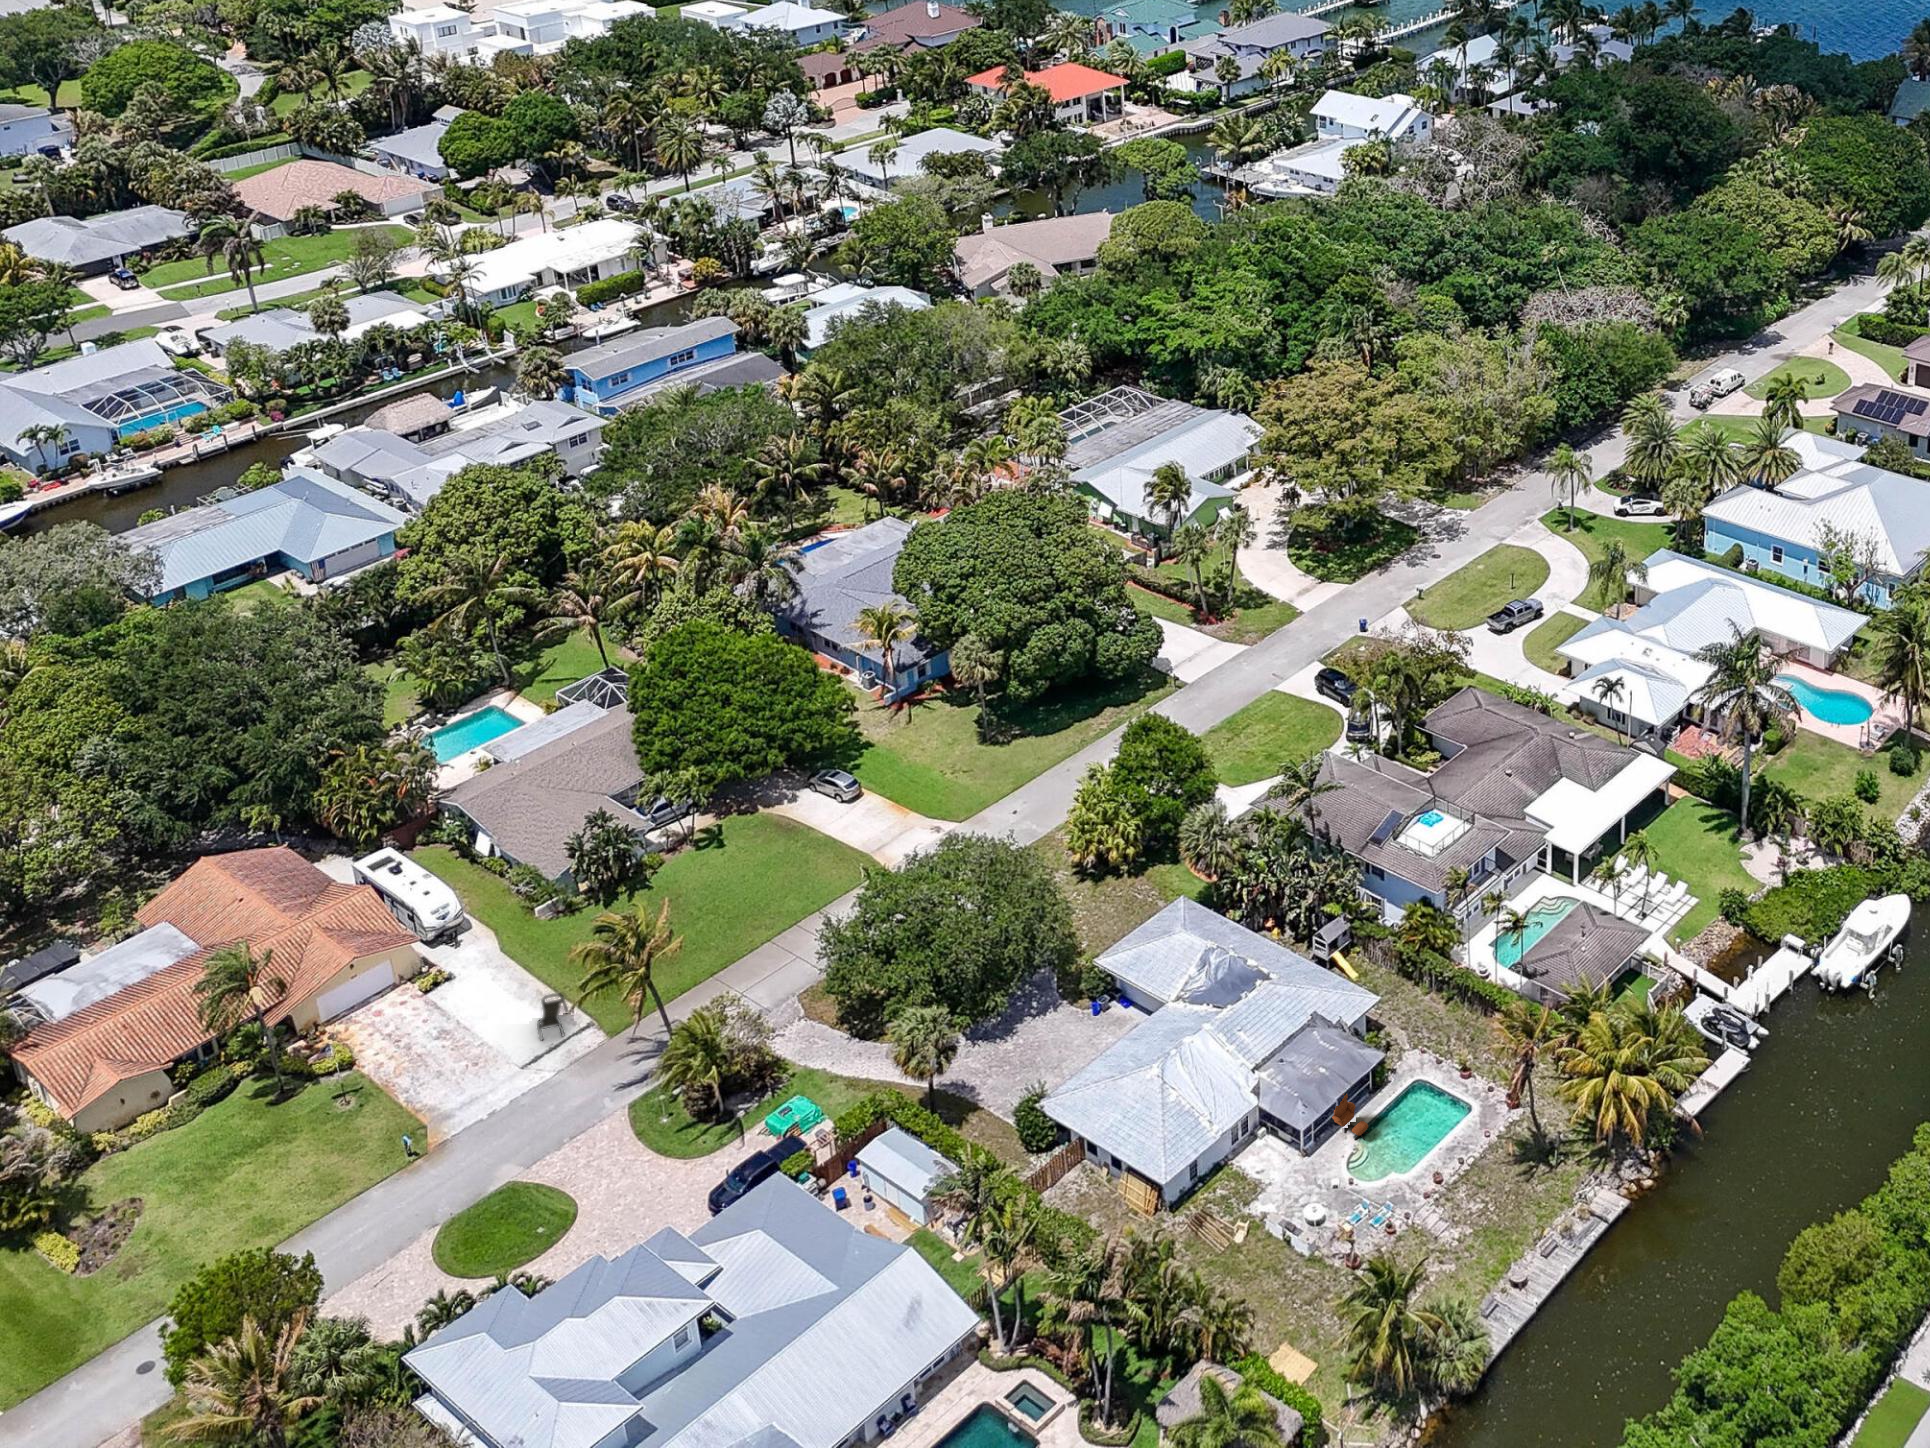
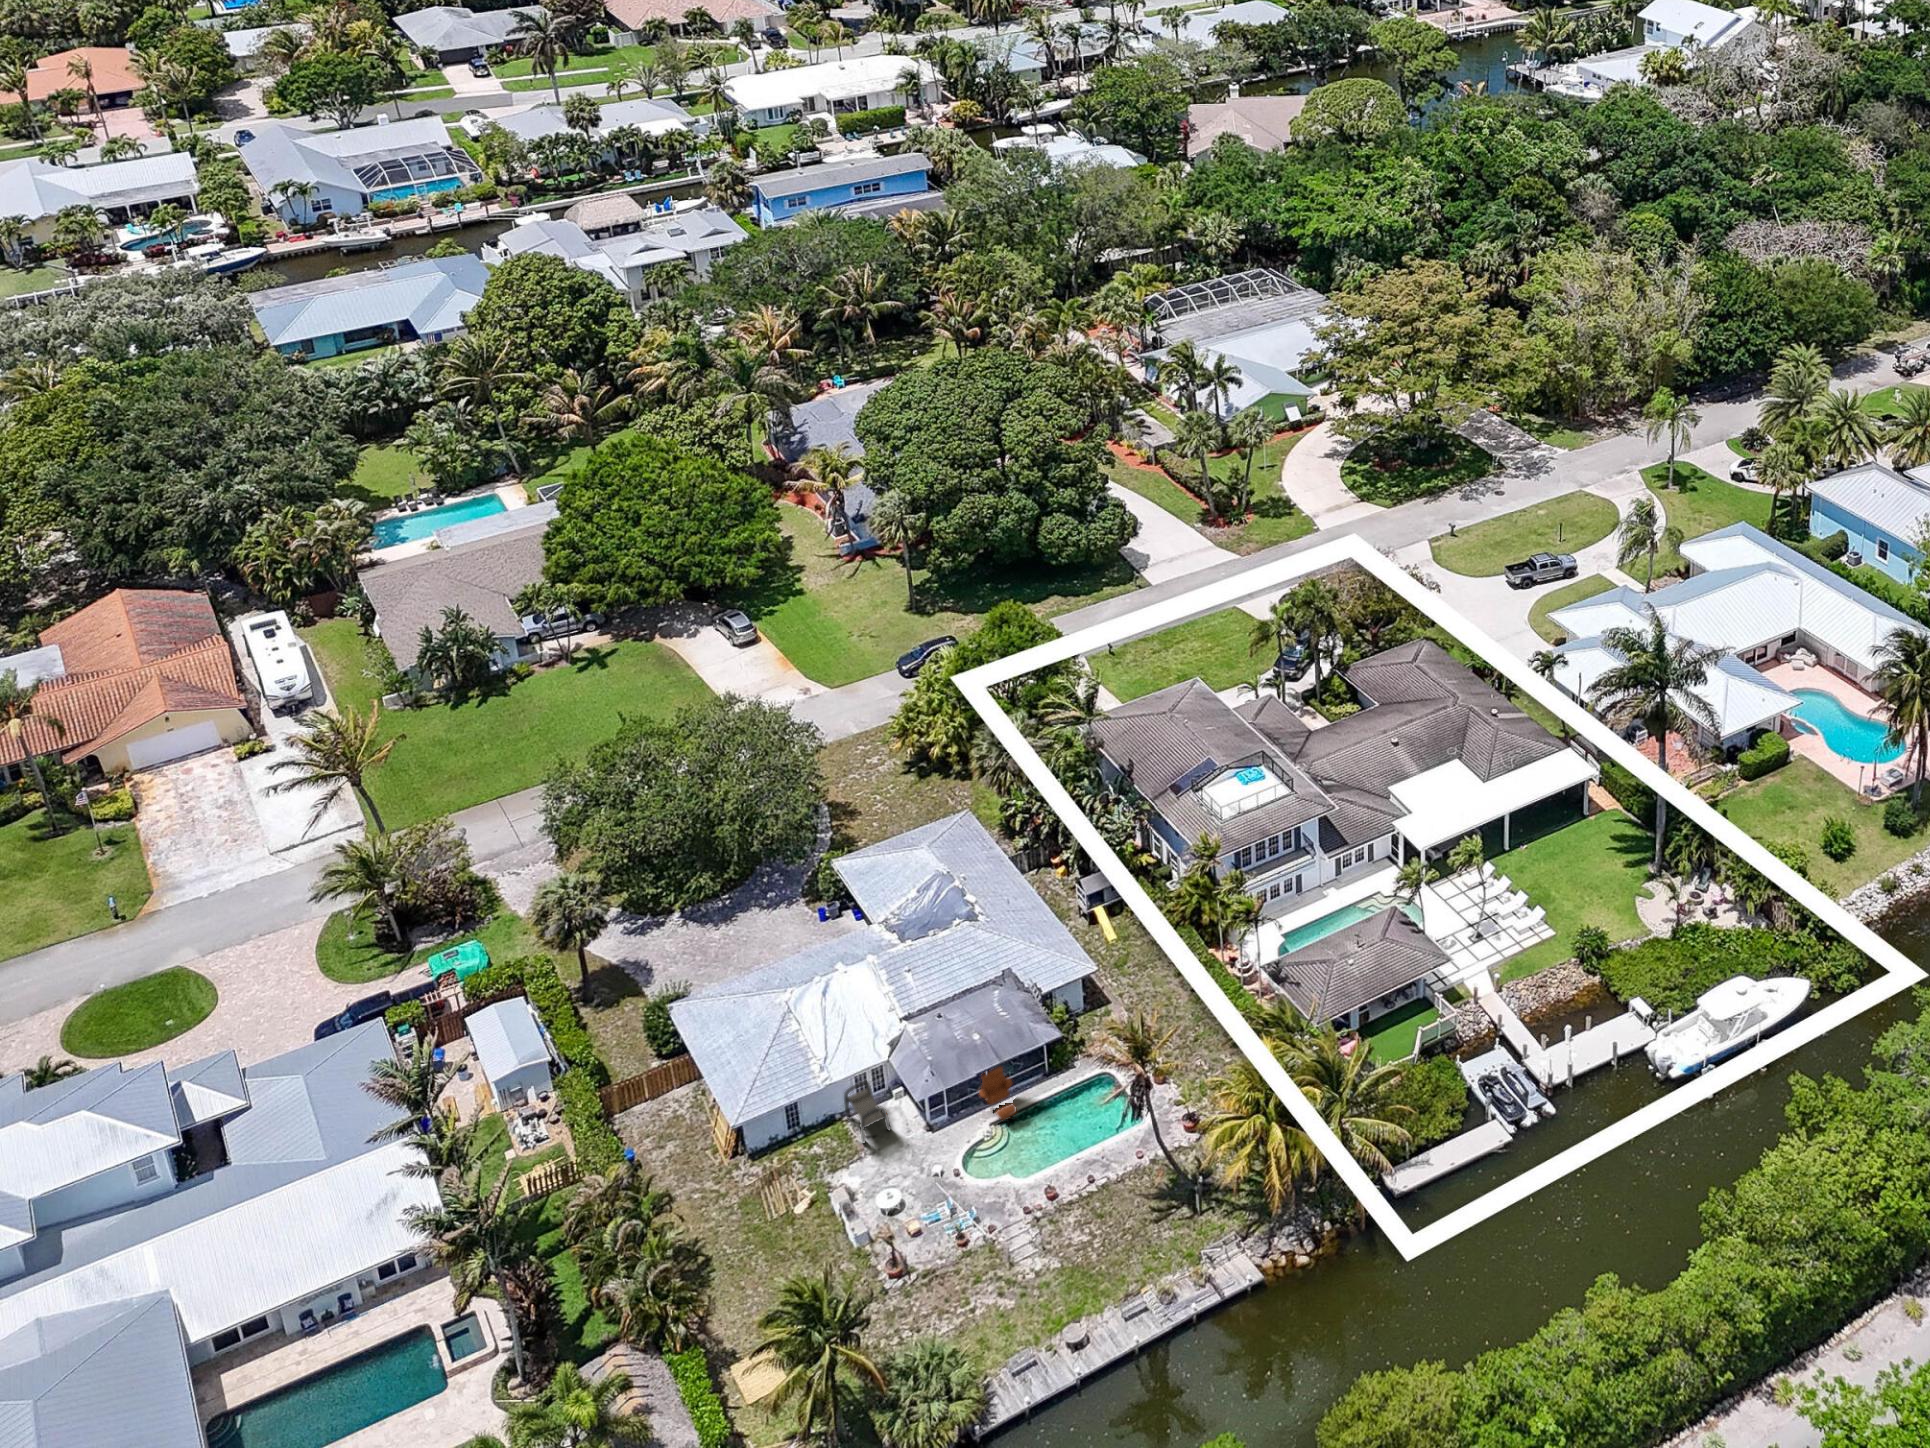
bench: present [537,993,568,1040] -> present [844,1081,890,1143]

